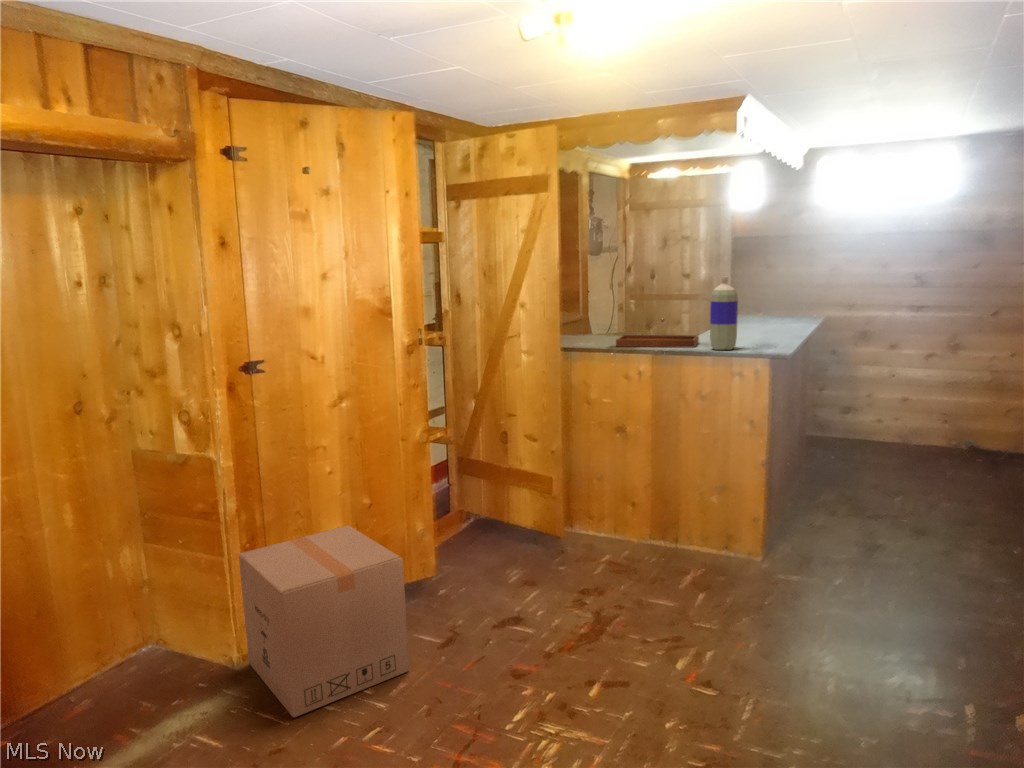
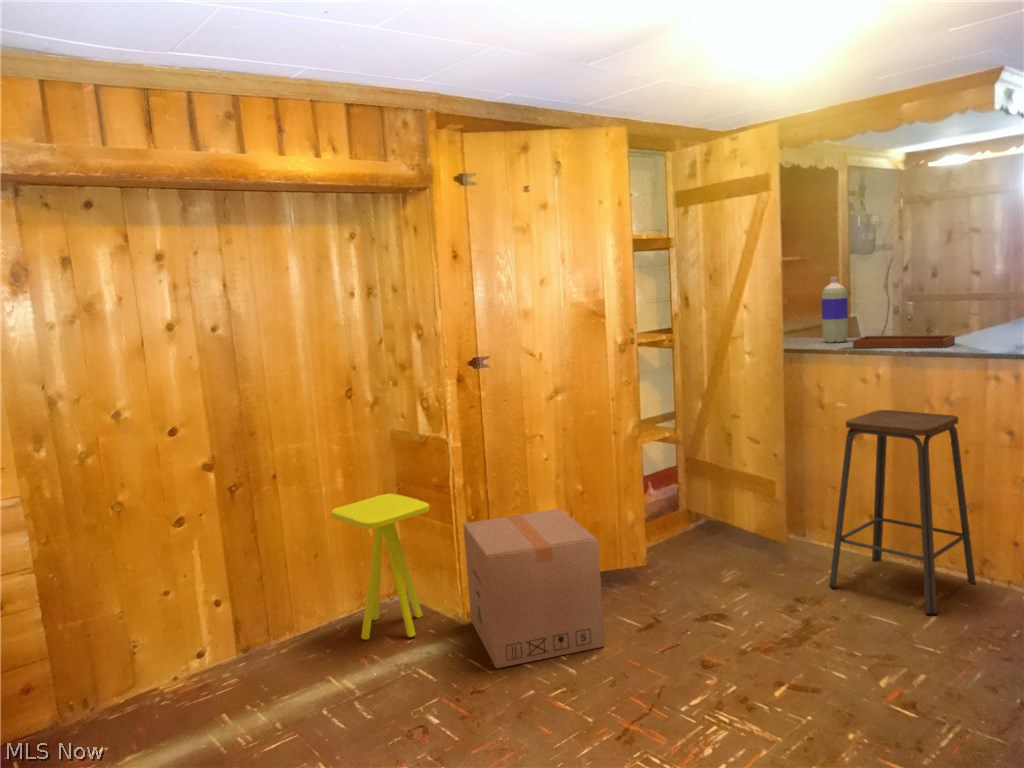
bottle: present [710,277,738,350] -> present [822,277,848,343]
bar stool: none [607,405,723,593] -> present [830,410,976,615]
side table: none [62,526,196,709] -> present [331,494,430,639]

